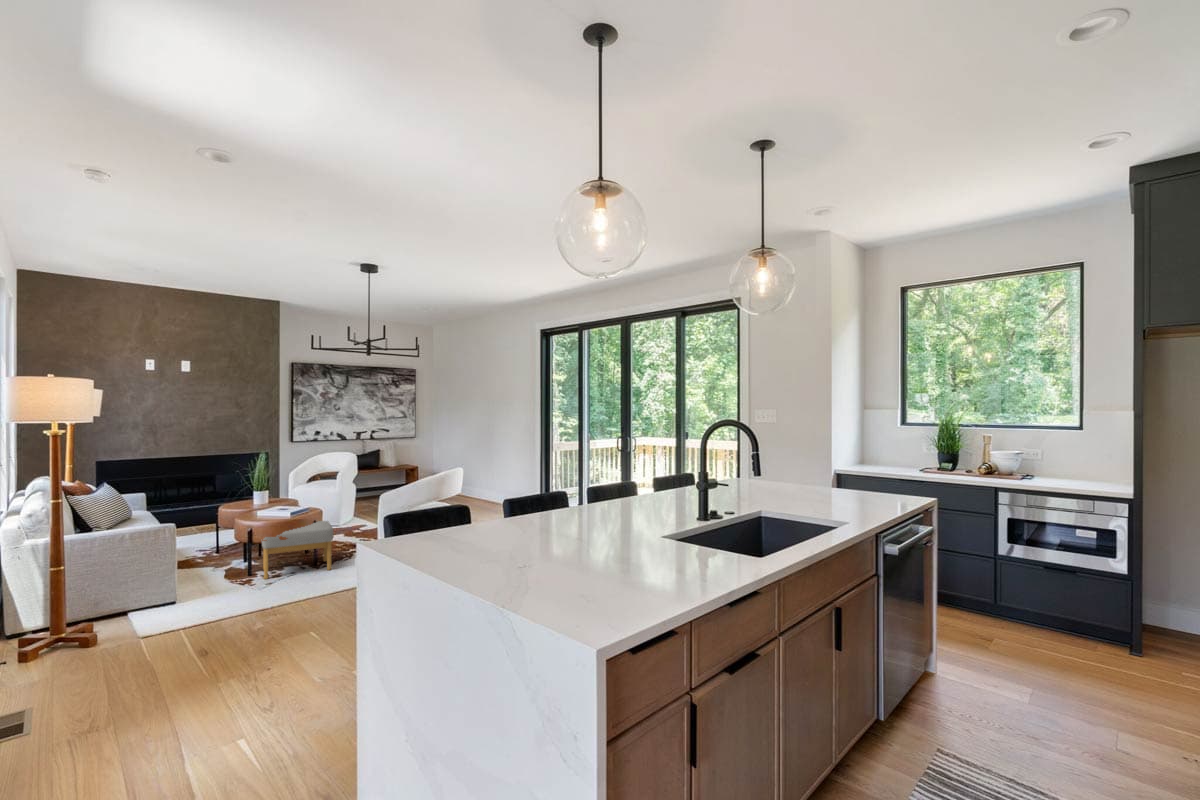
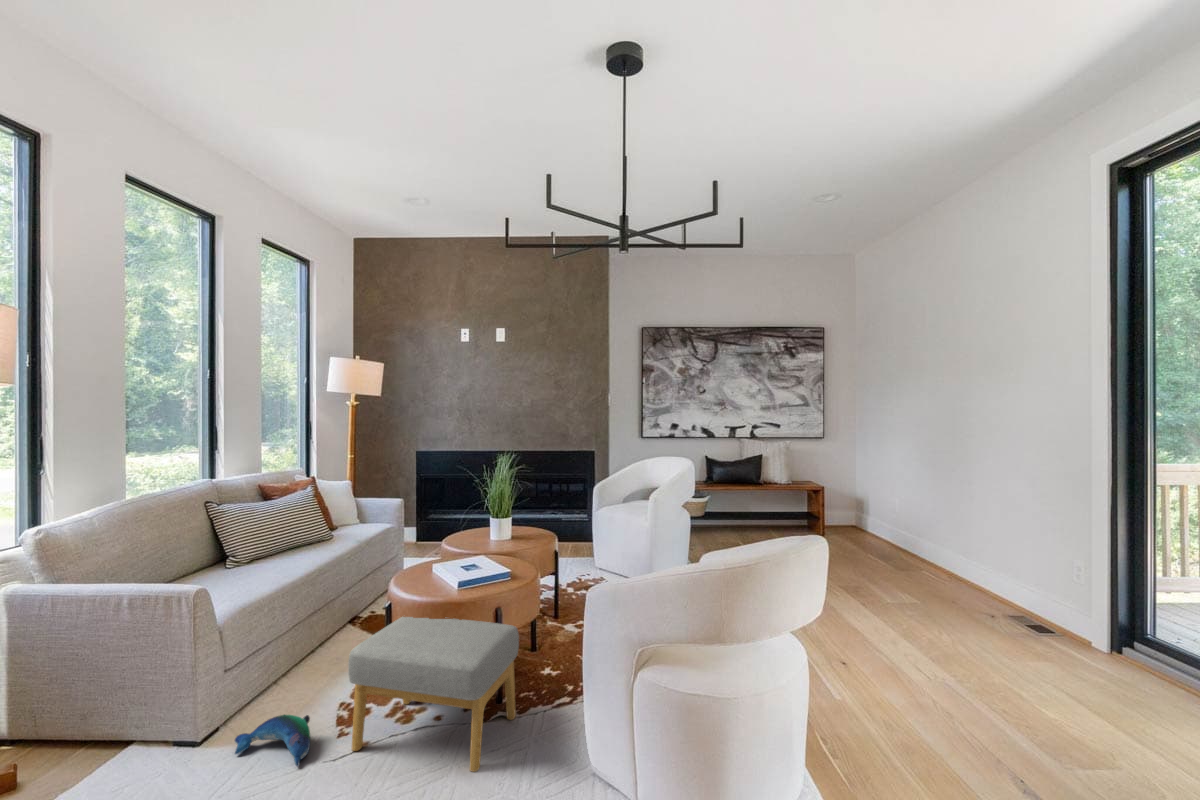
plush toy: none [199,572,248,591] -> present [235,715,310,766]

